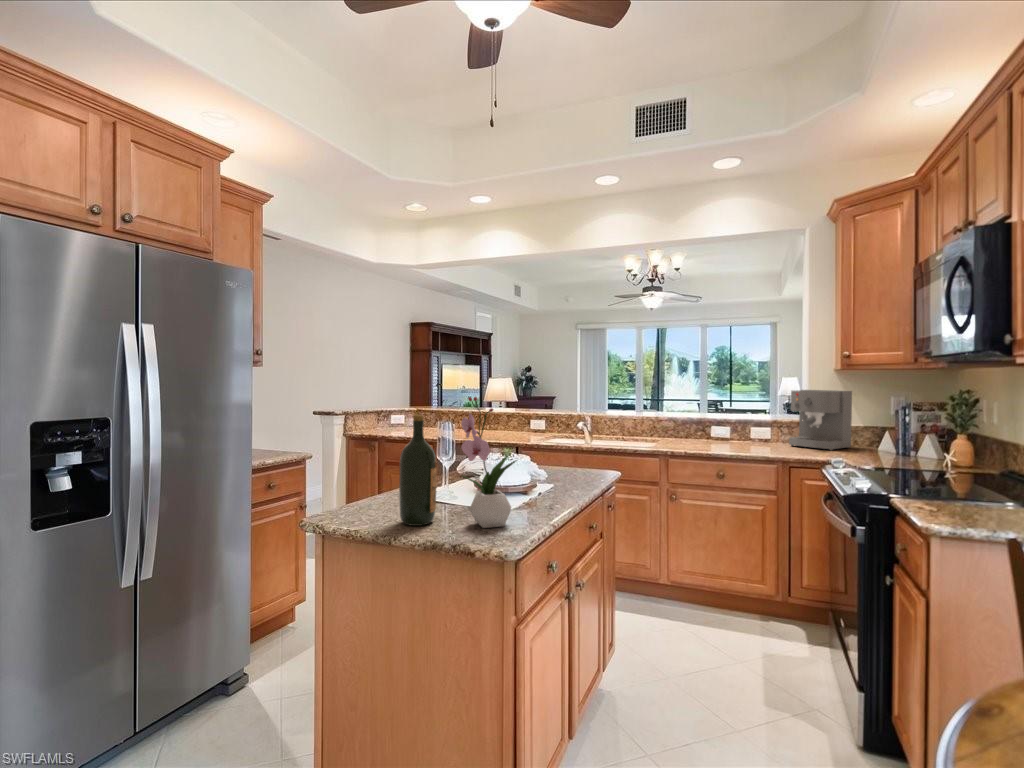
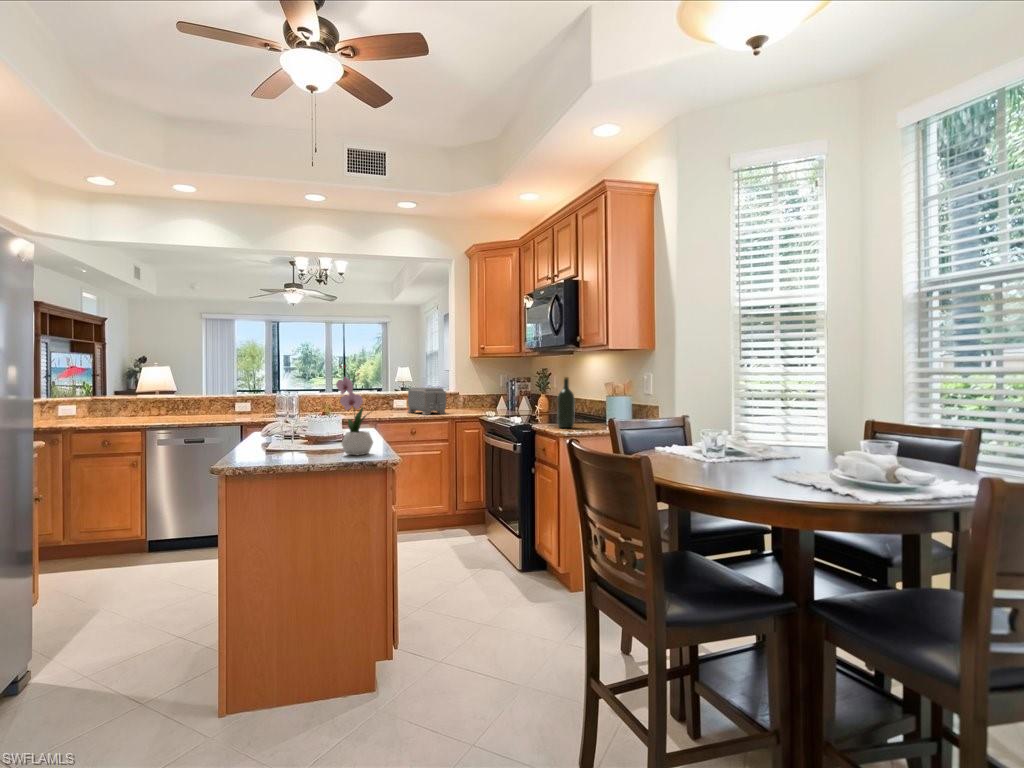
coffee maker: present [789,390,852,450] -> none [447,371,482,411]
toaster: none [725,412,777,453] -> present [408,388,446,415]
wine bottle: present [399,415,437,526] -> present [557,377,575,428]

